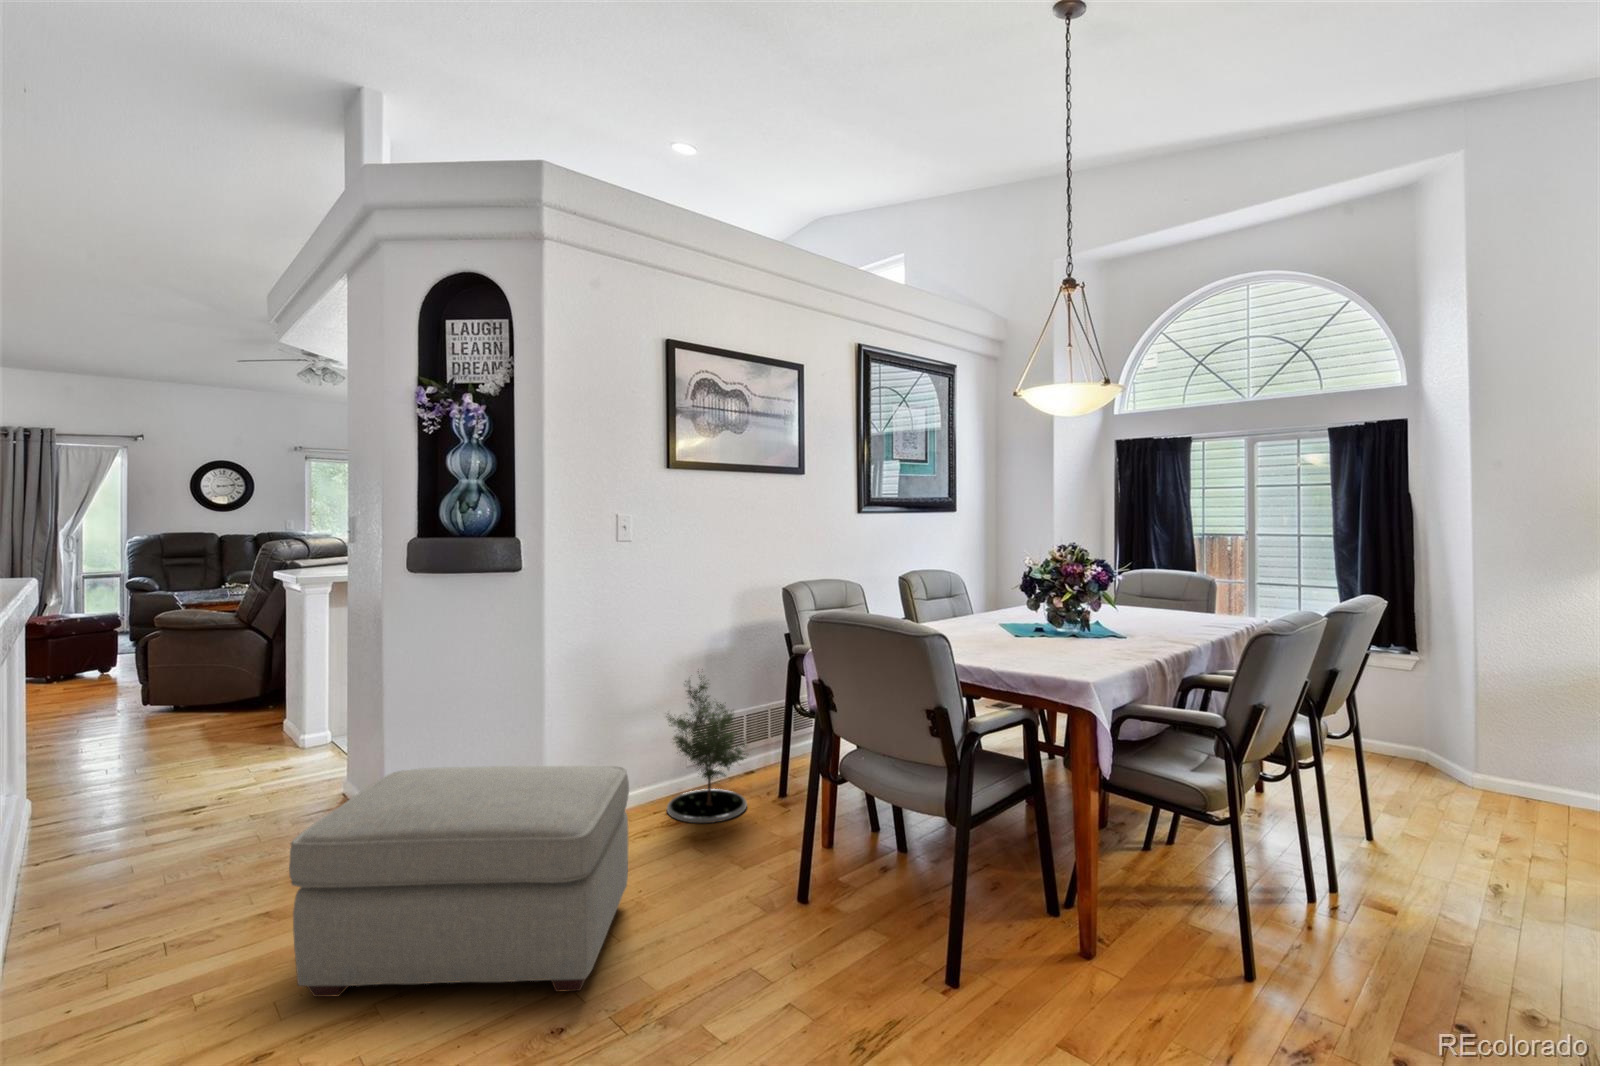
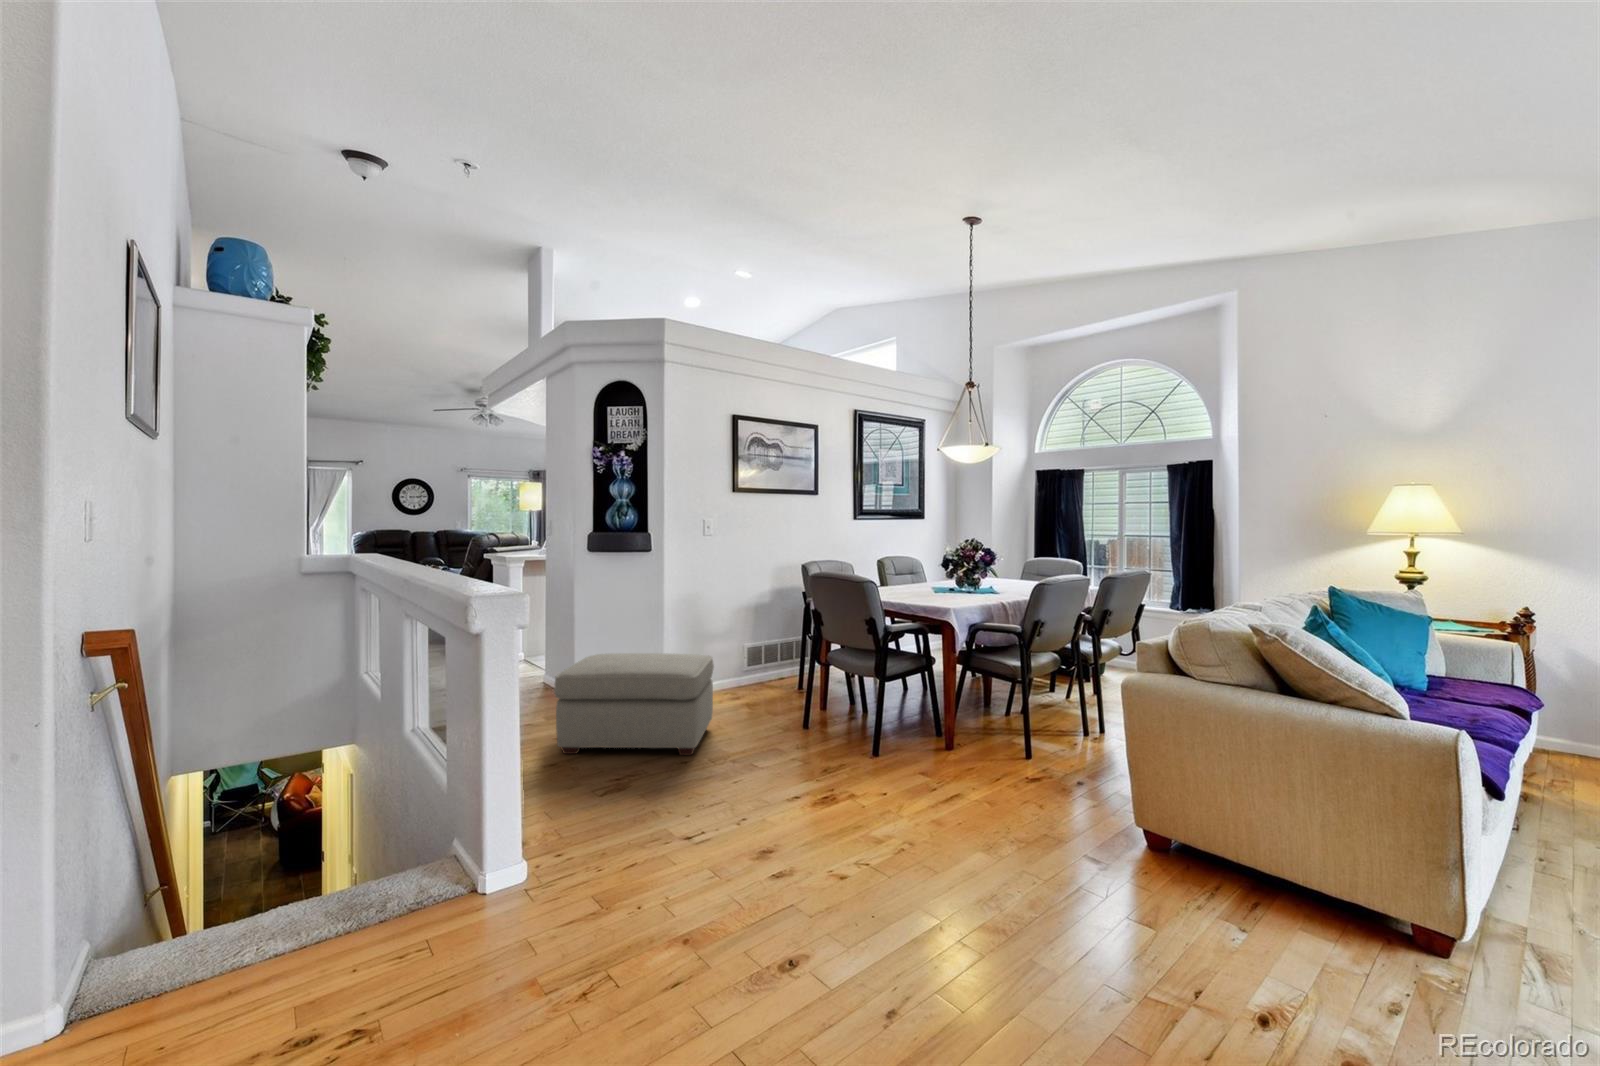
potted tree: present [667,675,747,823] -> none [730,610,781,700]

